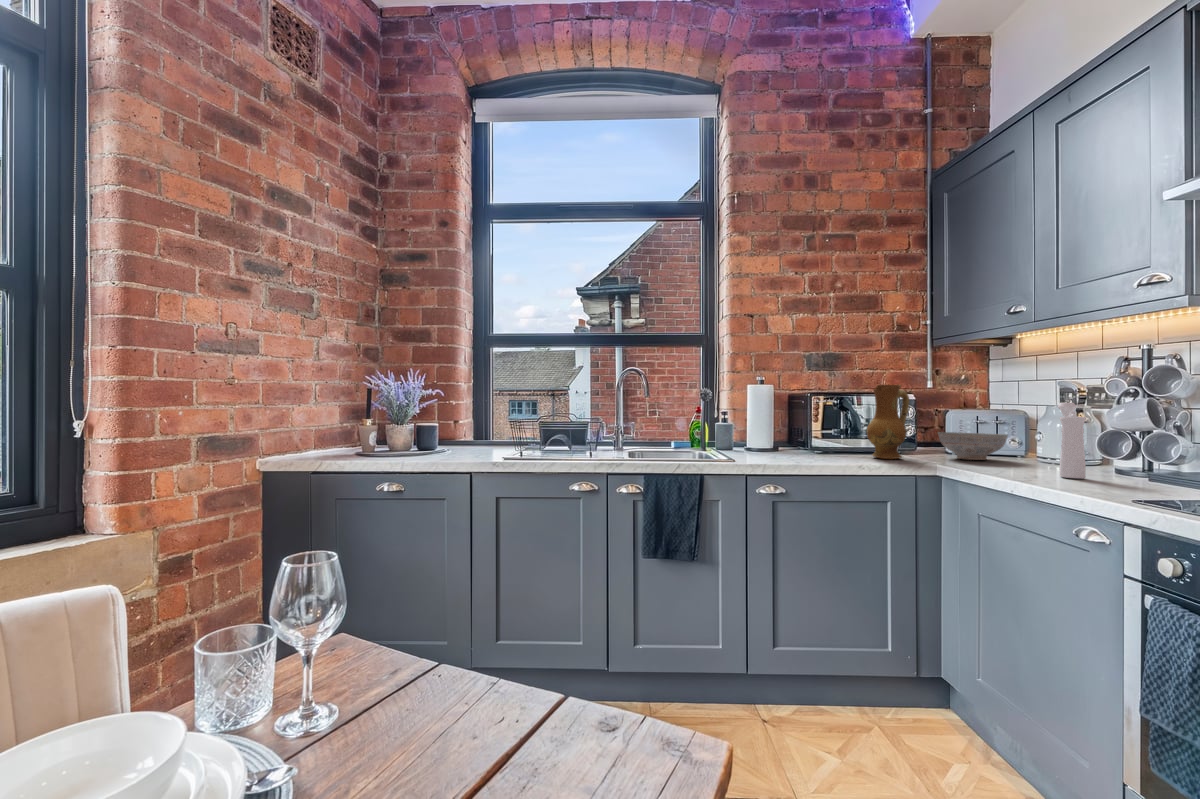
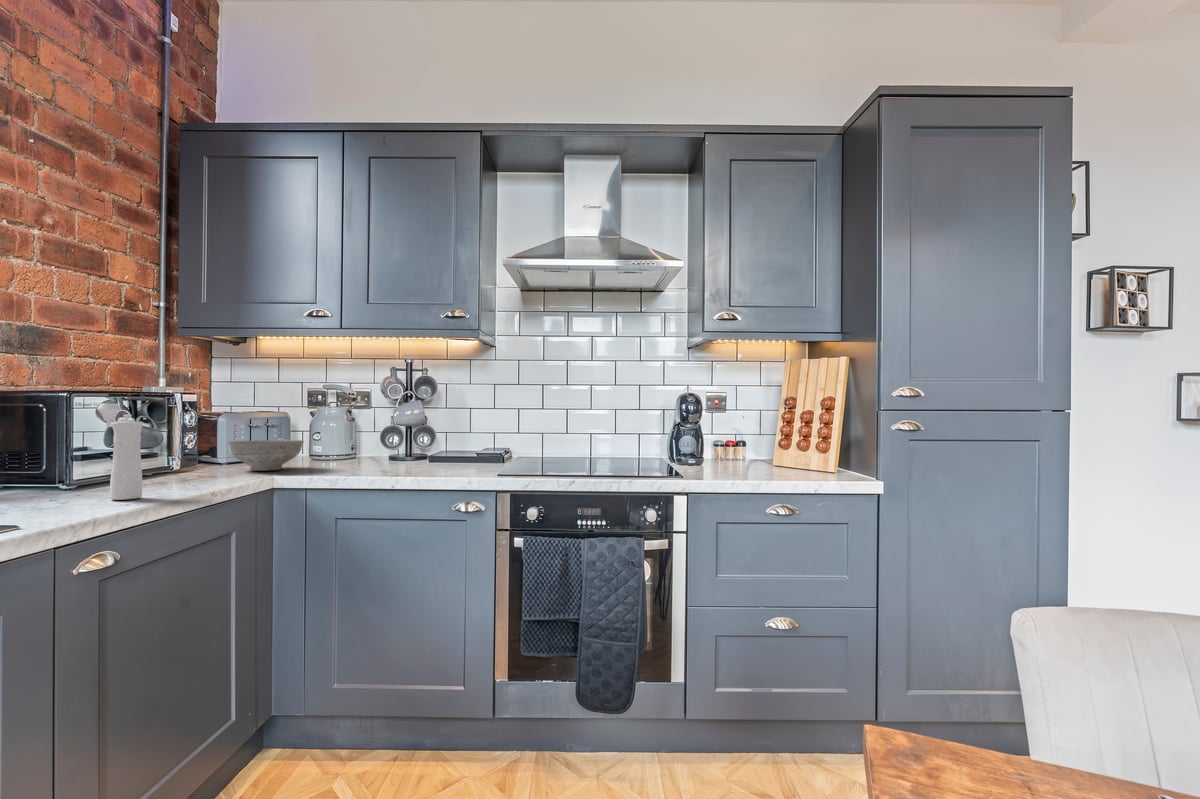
ceramic jug: present [867,385,910,459] -> none [161,383,220,482]
pepper mill: present [1058,403,1086,478] -> present [97,404,143,500]

